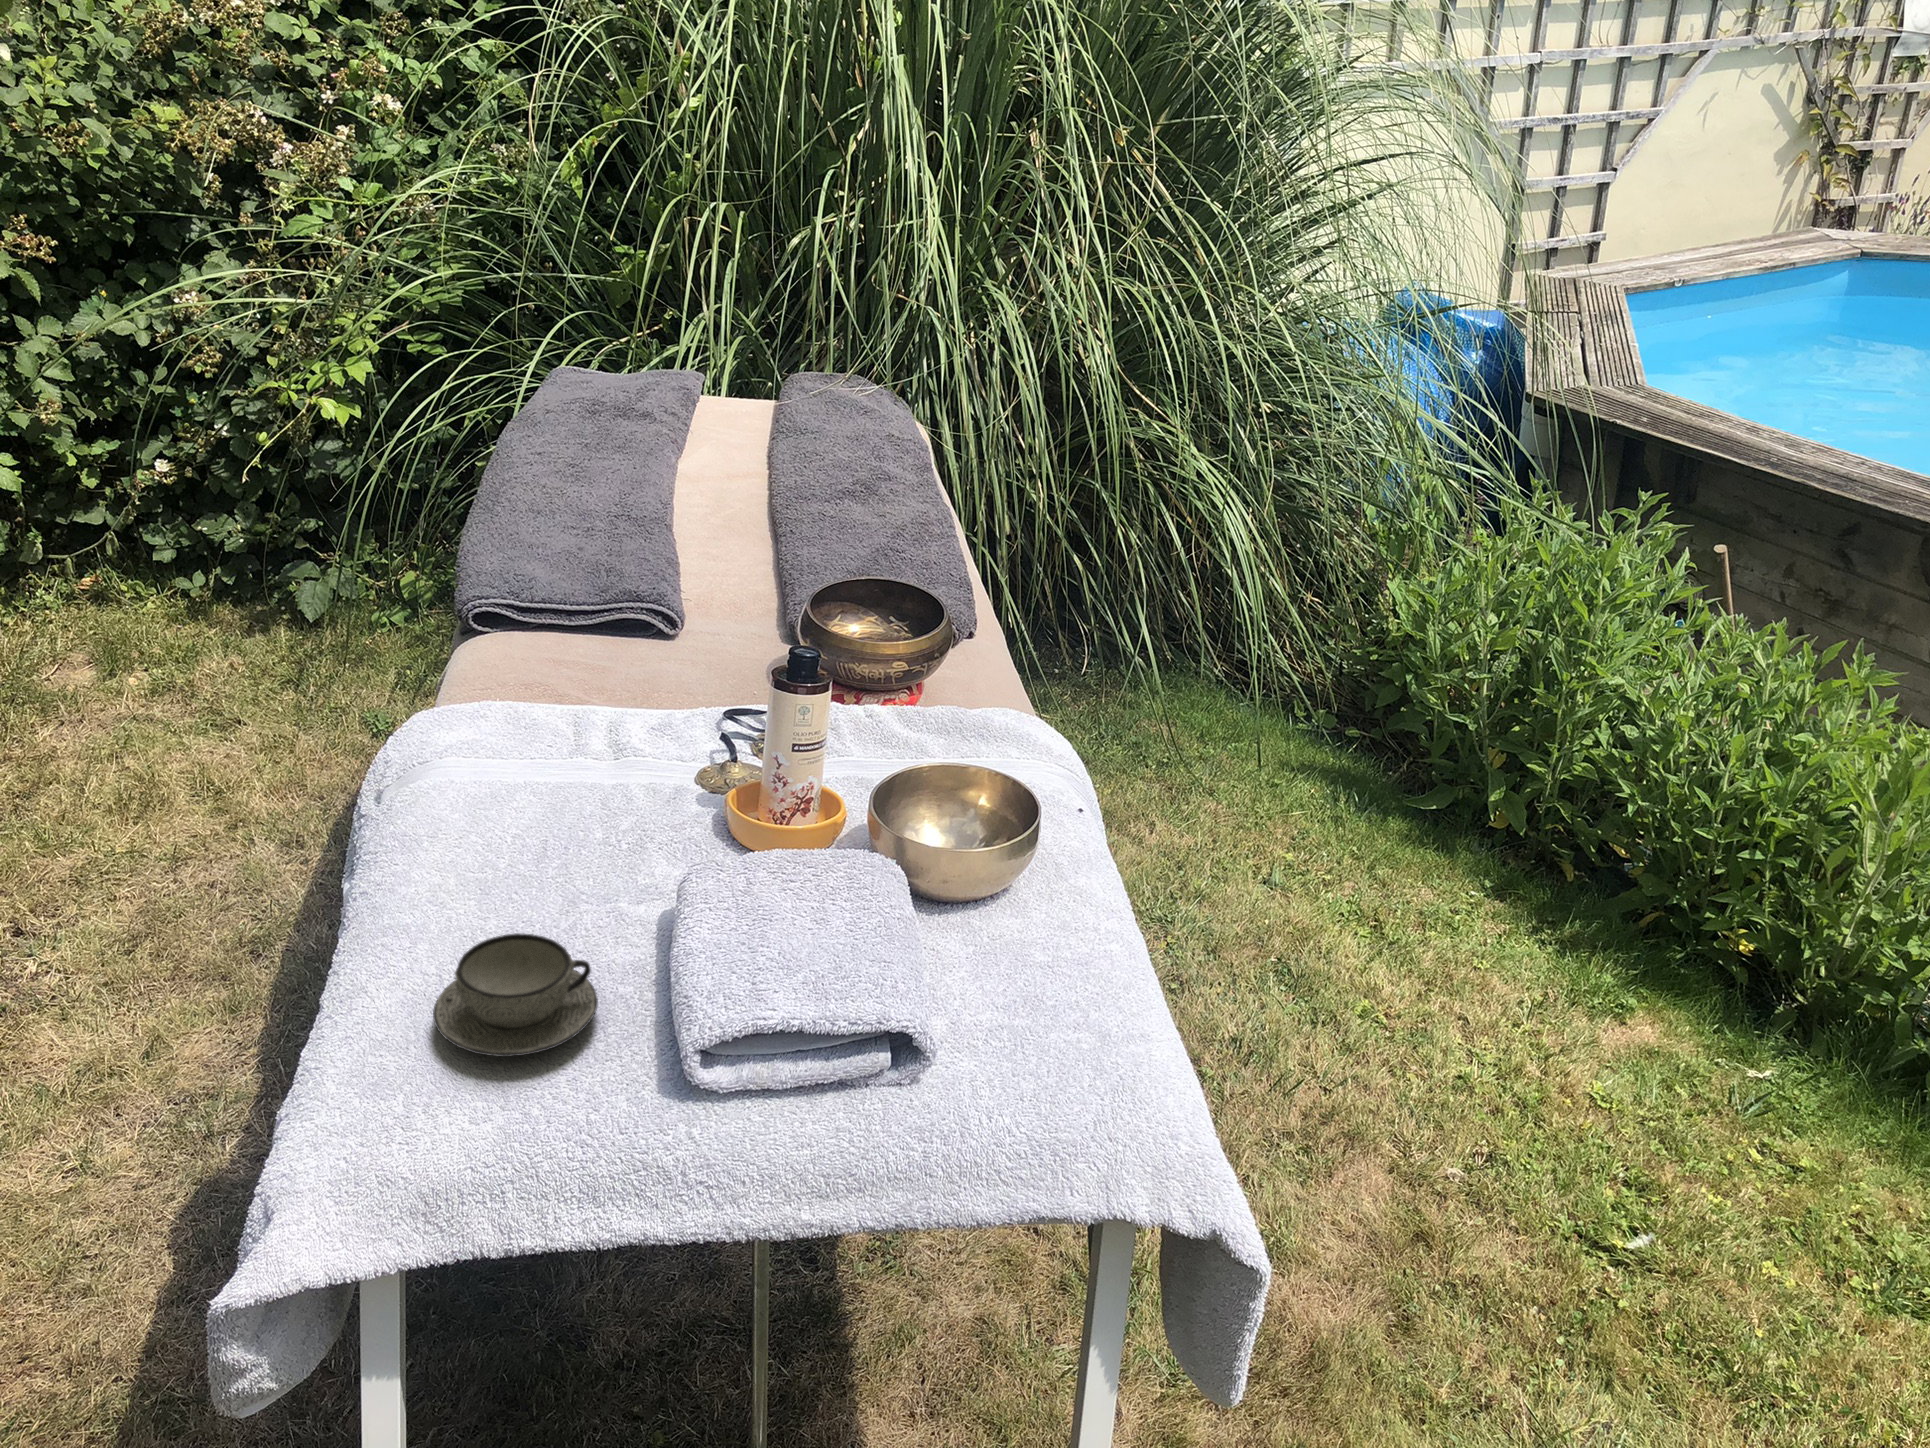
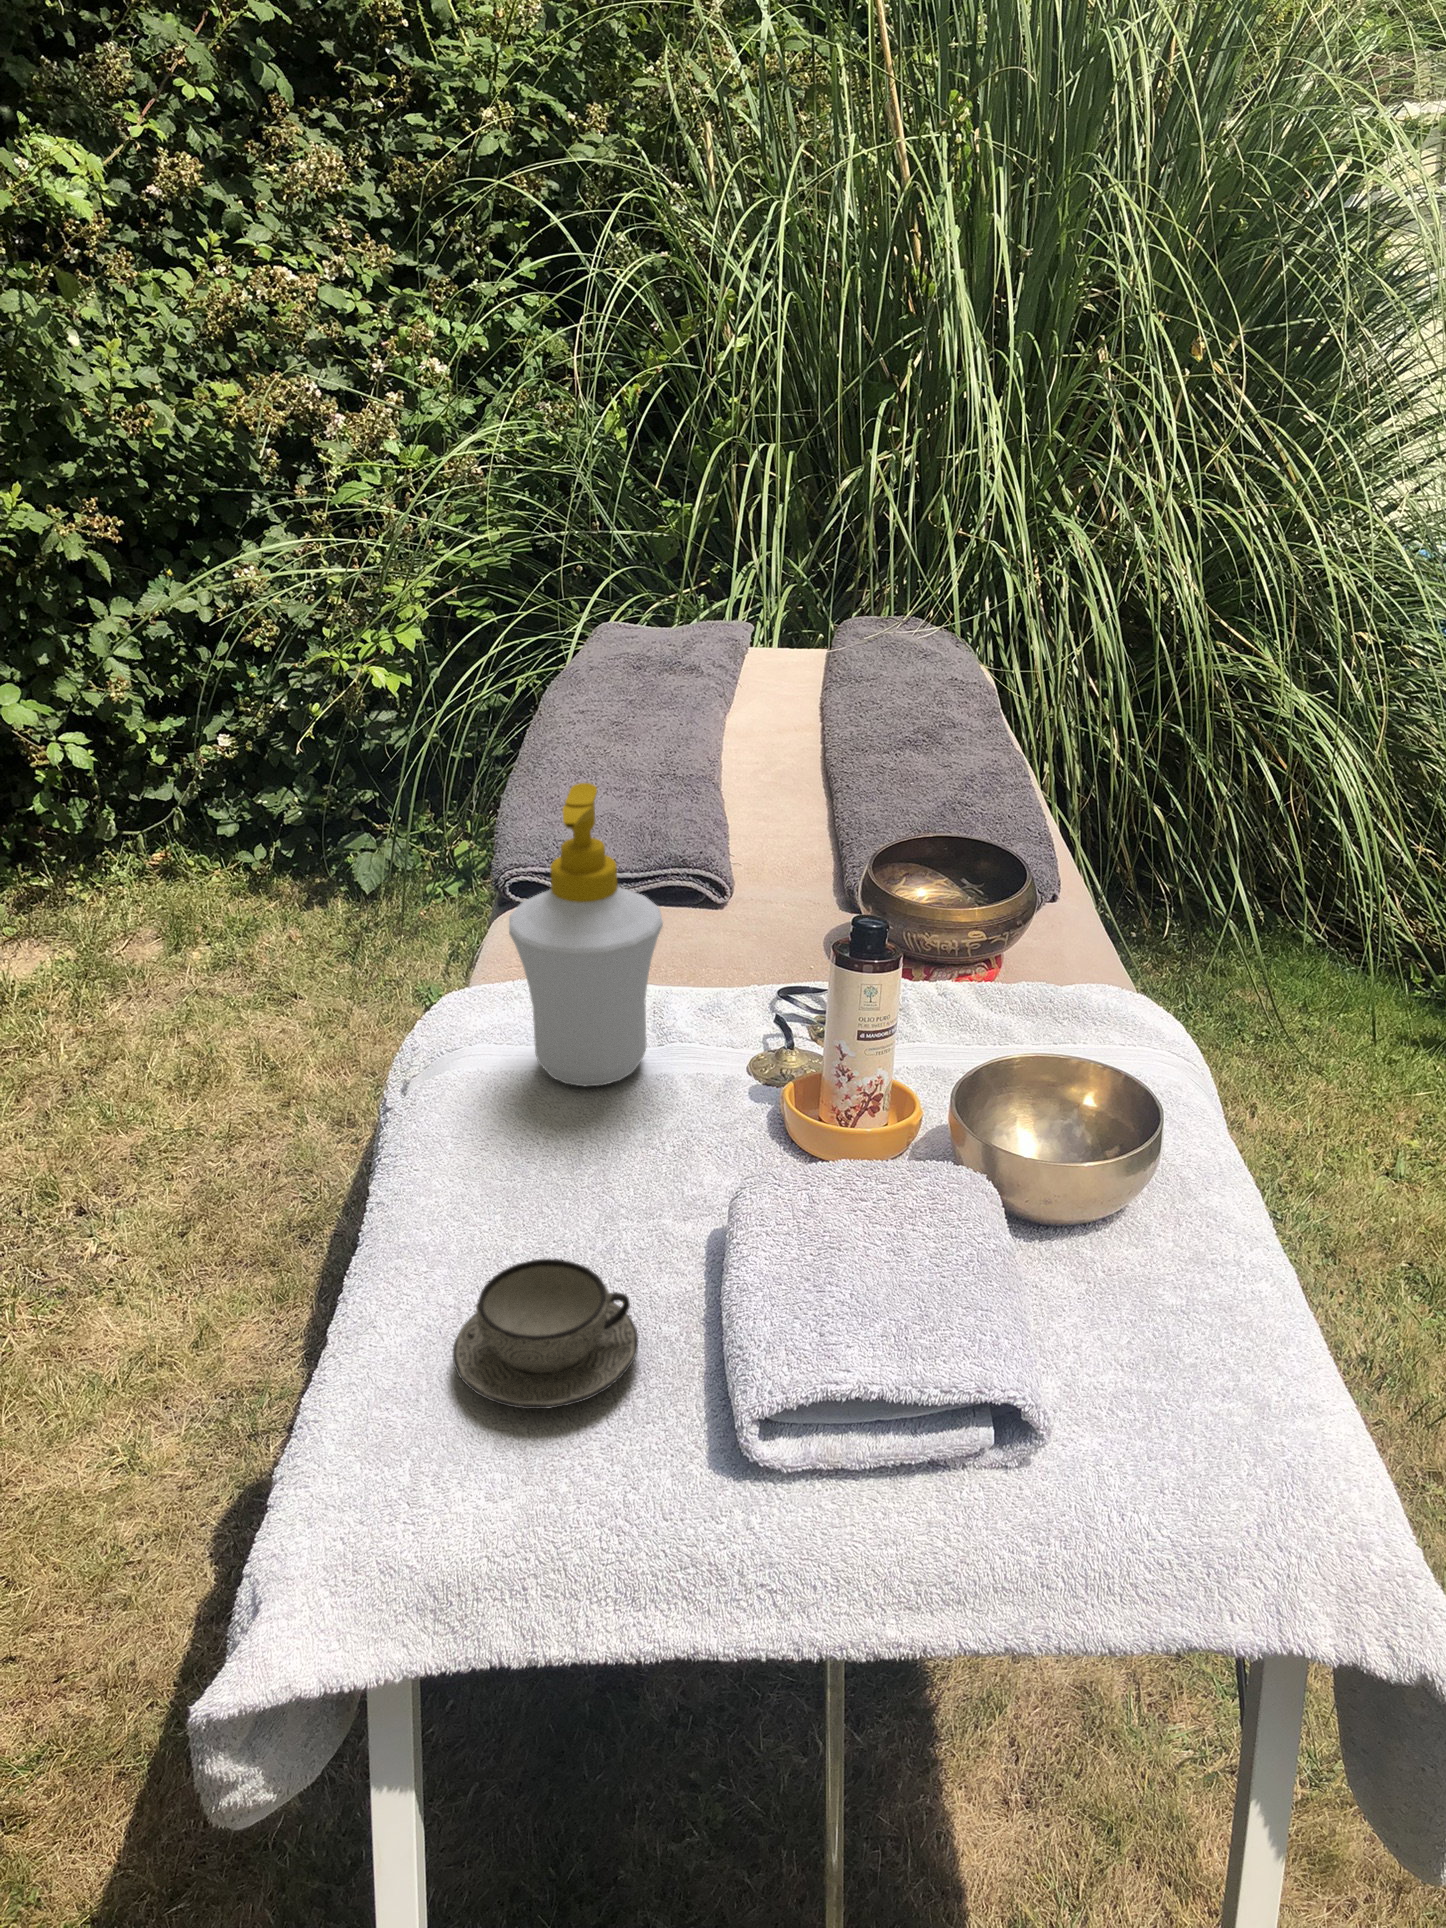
soap bottle: none [478,523,620,793] -> present [509,783,663,1086]

